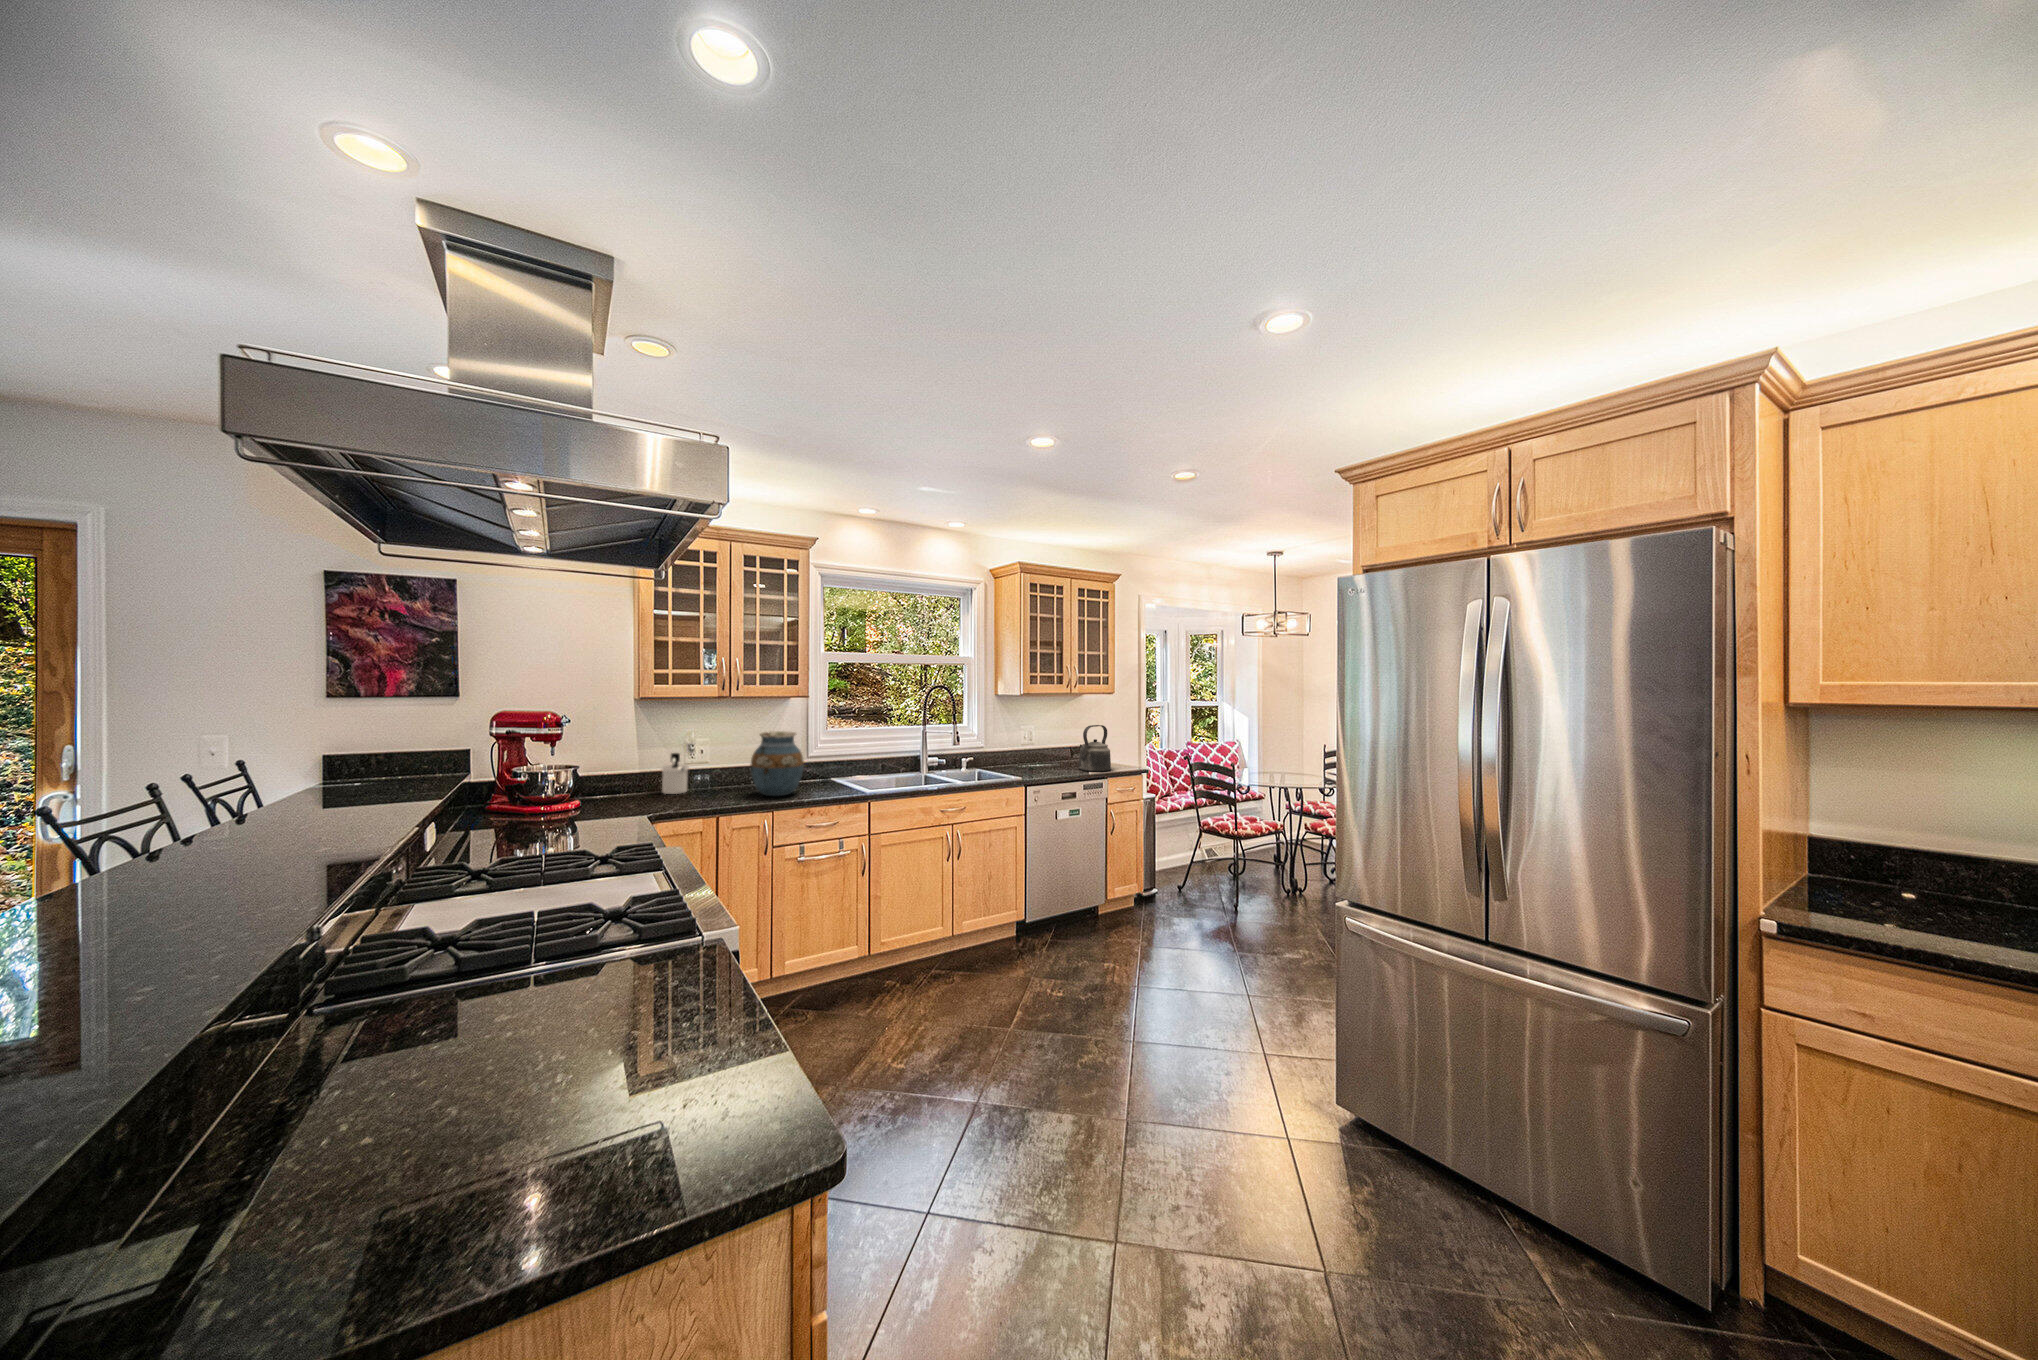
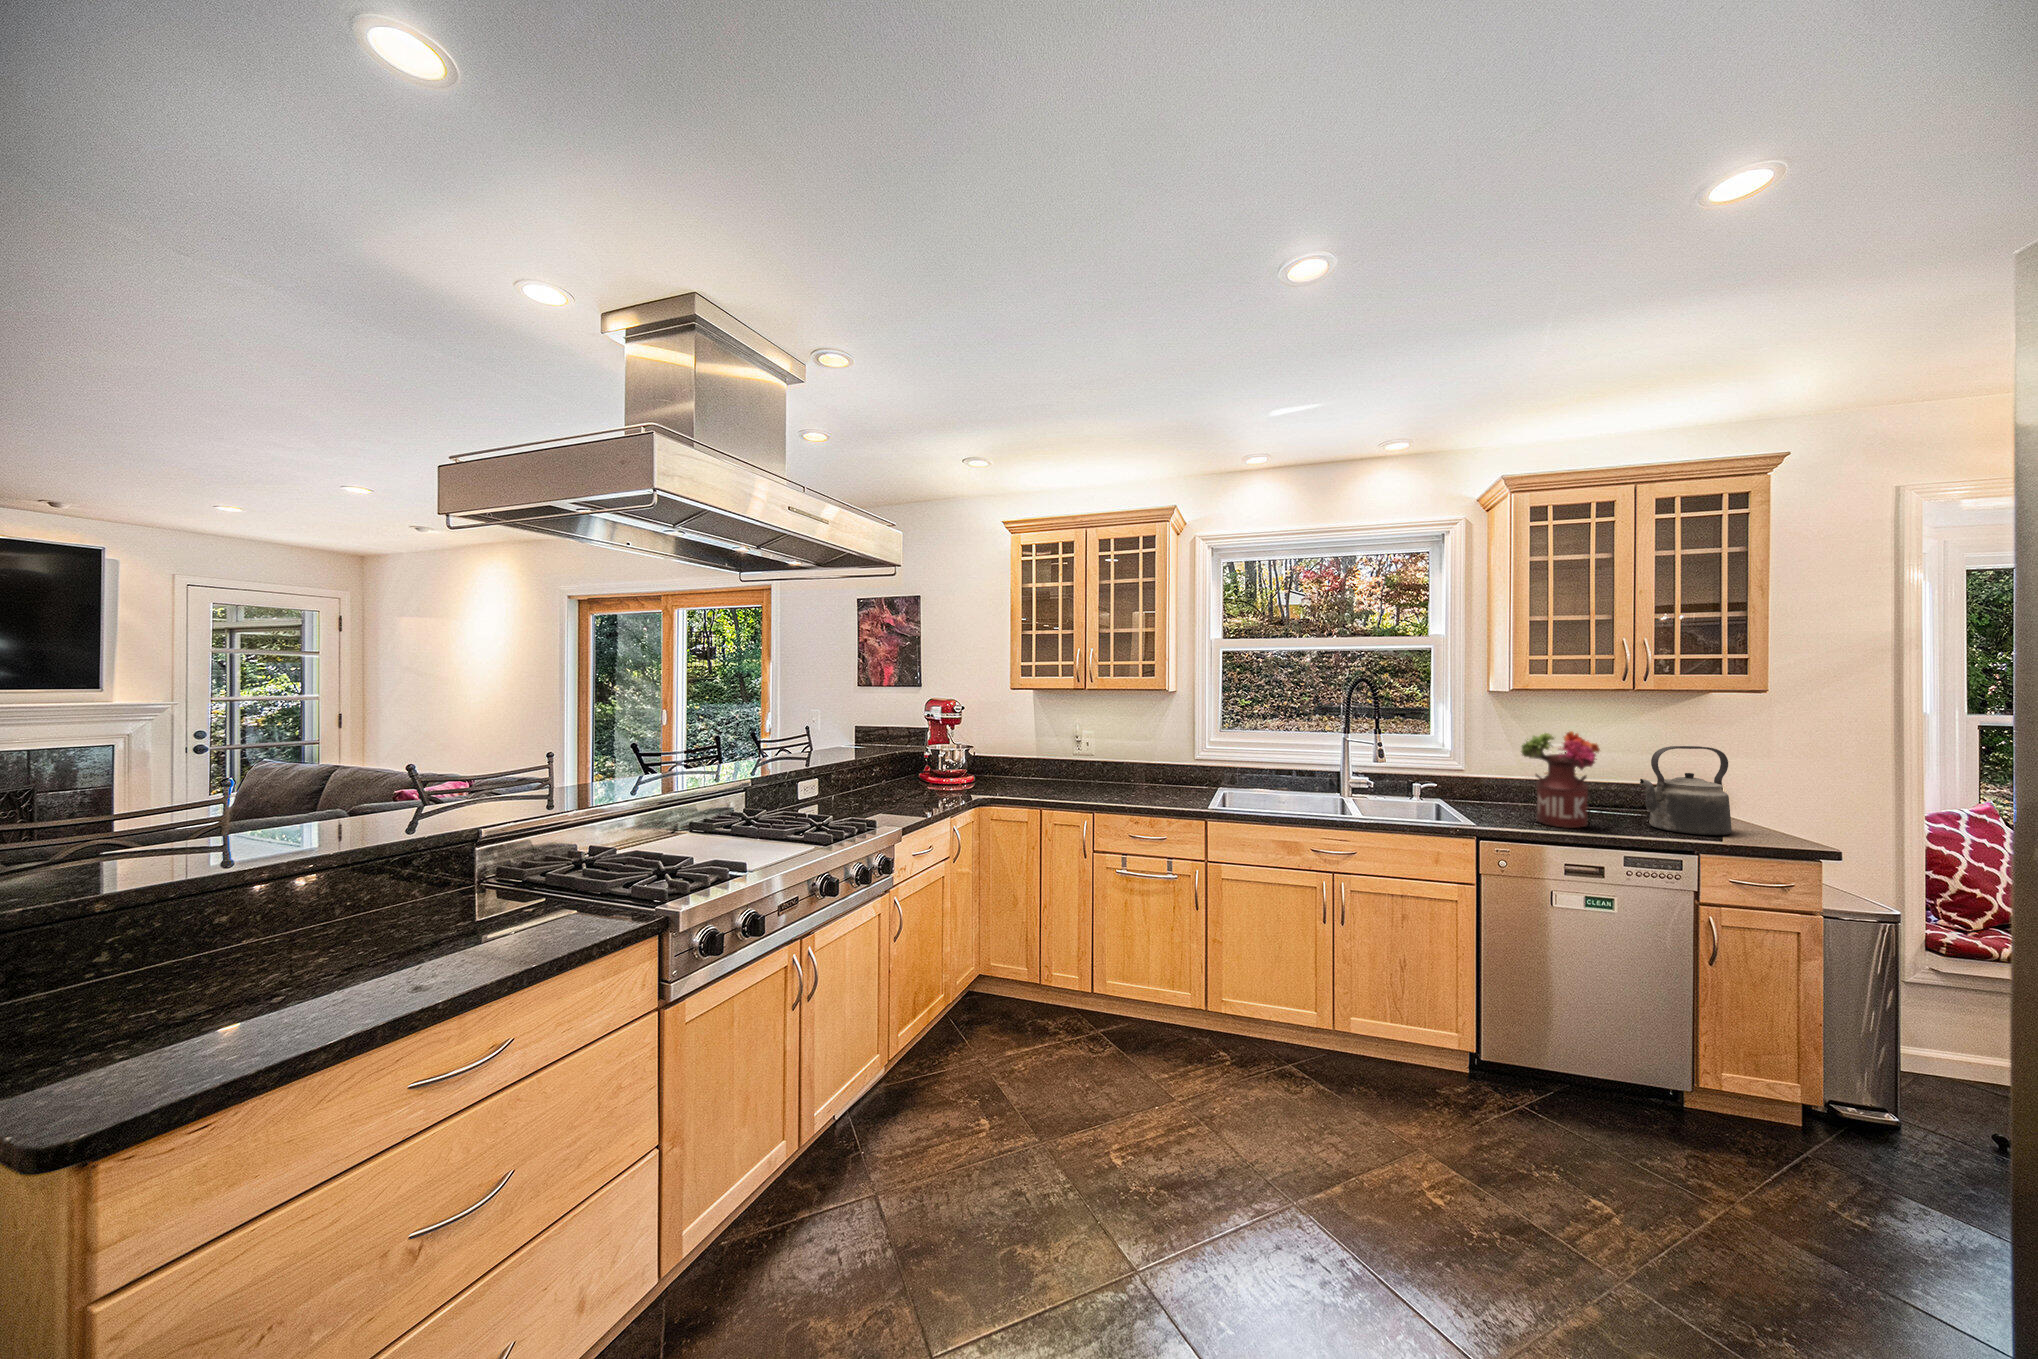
flower arrangement: none [1032,720,1070,776] -> present [1521,731,1600,828]
vase: present [751,731,804,796] -> none [1089,726,1146,798]
soap dispenser: present [662,753,688,794] -> none [1031,744,1055,785]

